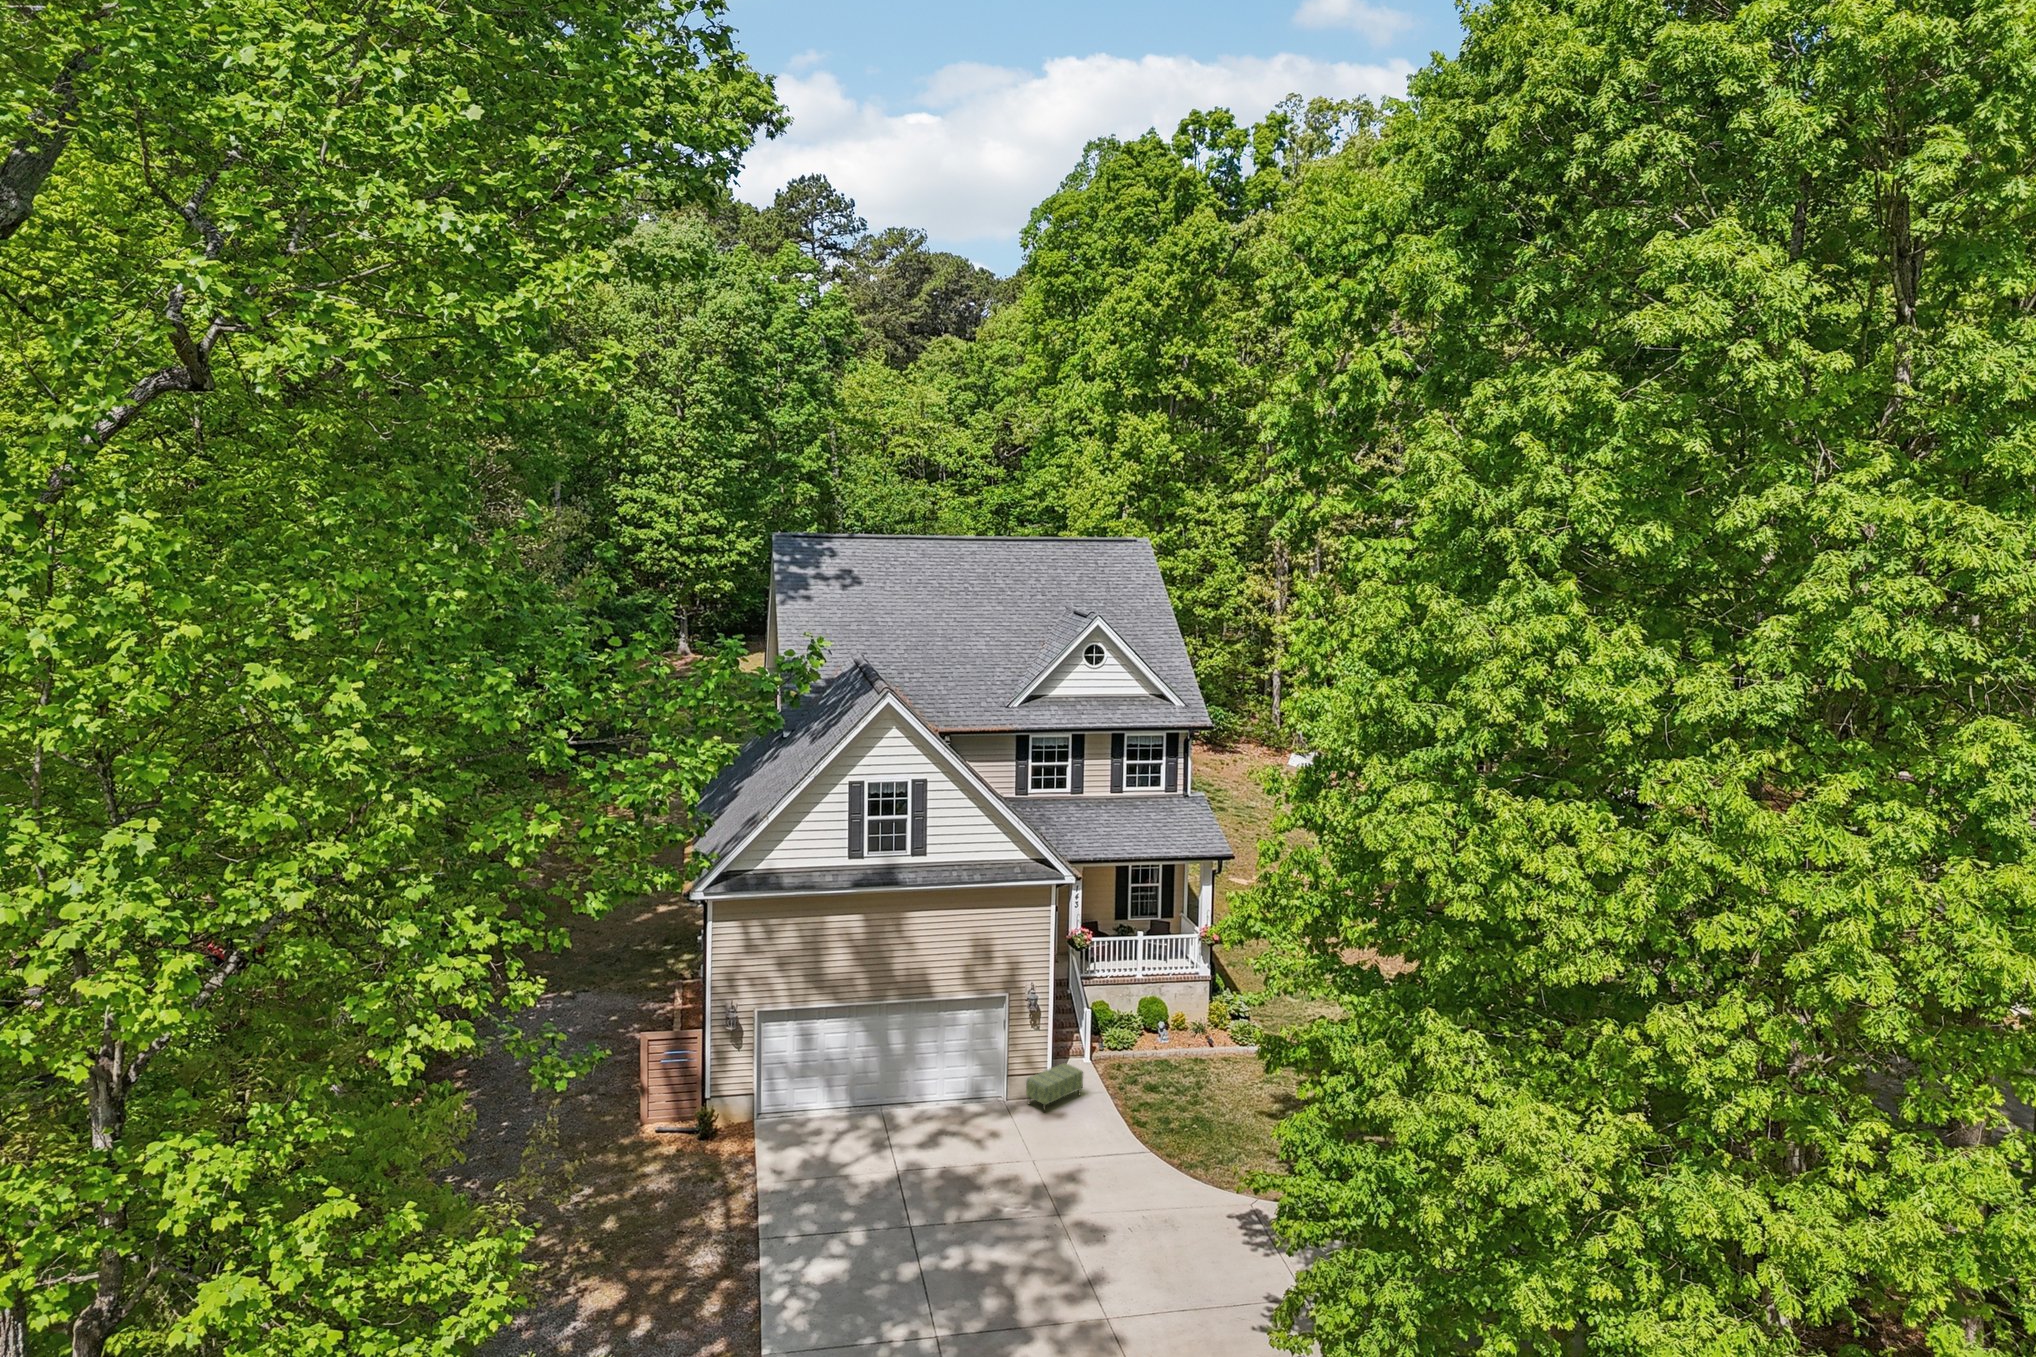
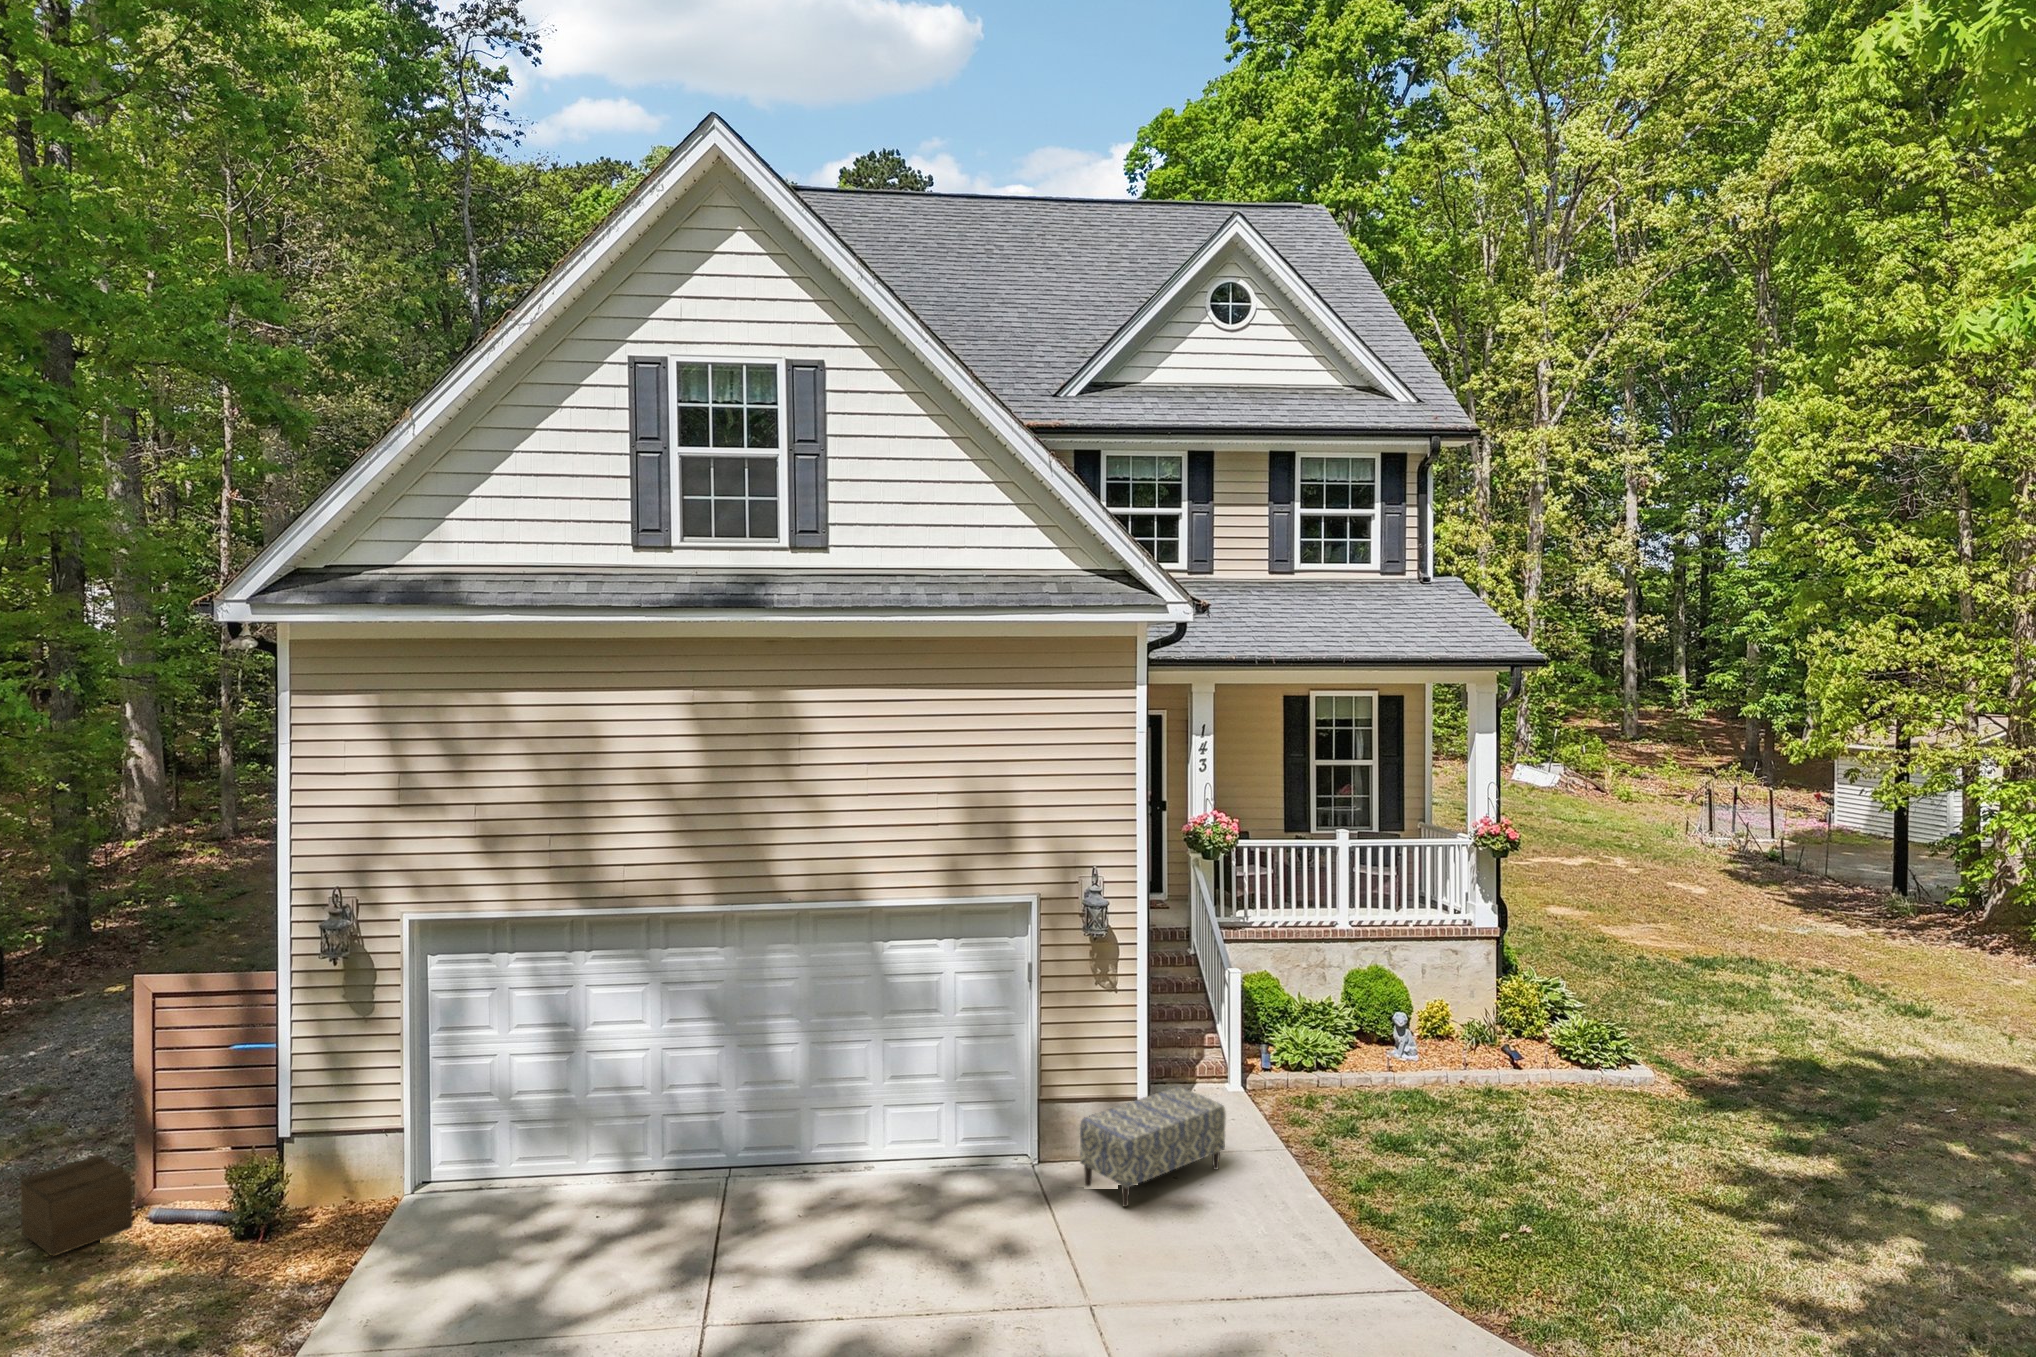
wooden crate: none [618,1106,660,1145] -> present [20,1156,133,1256]

